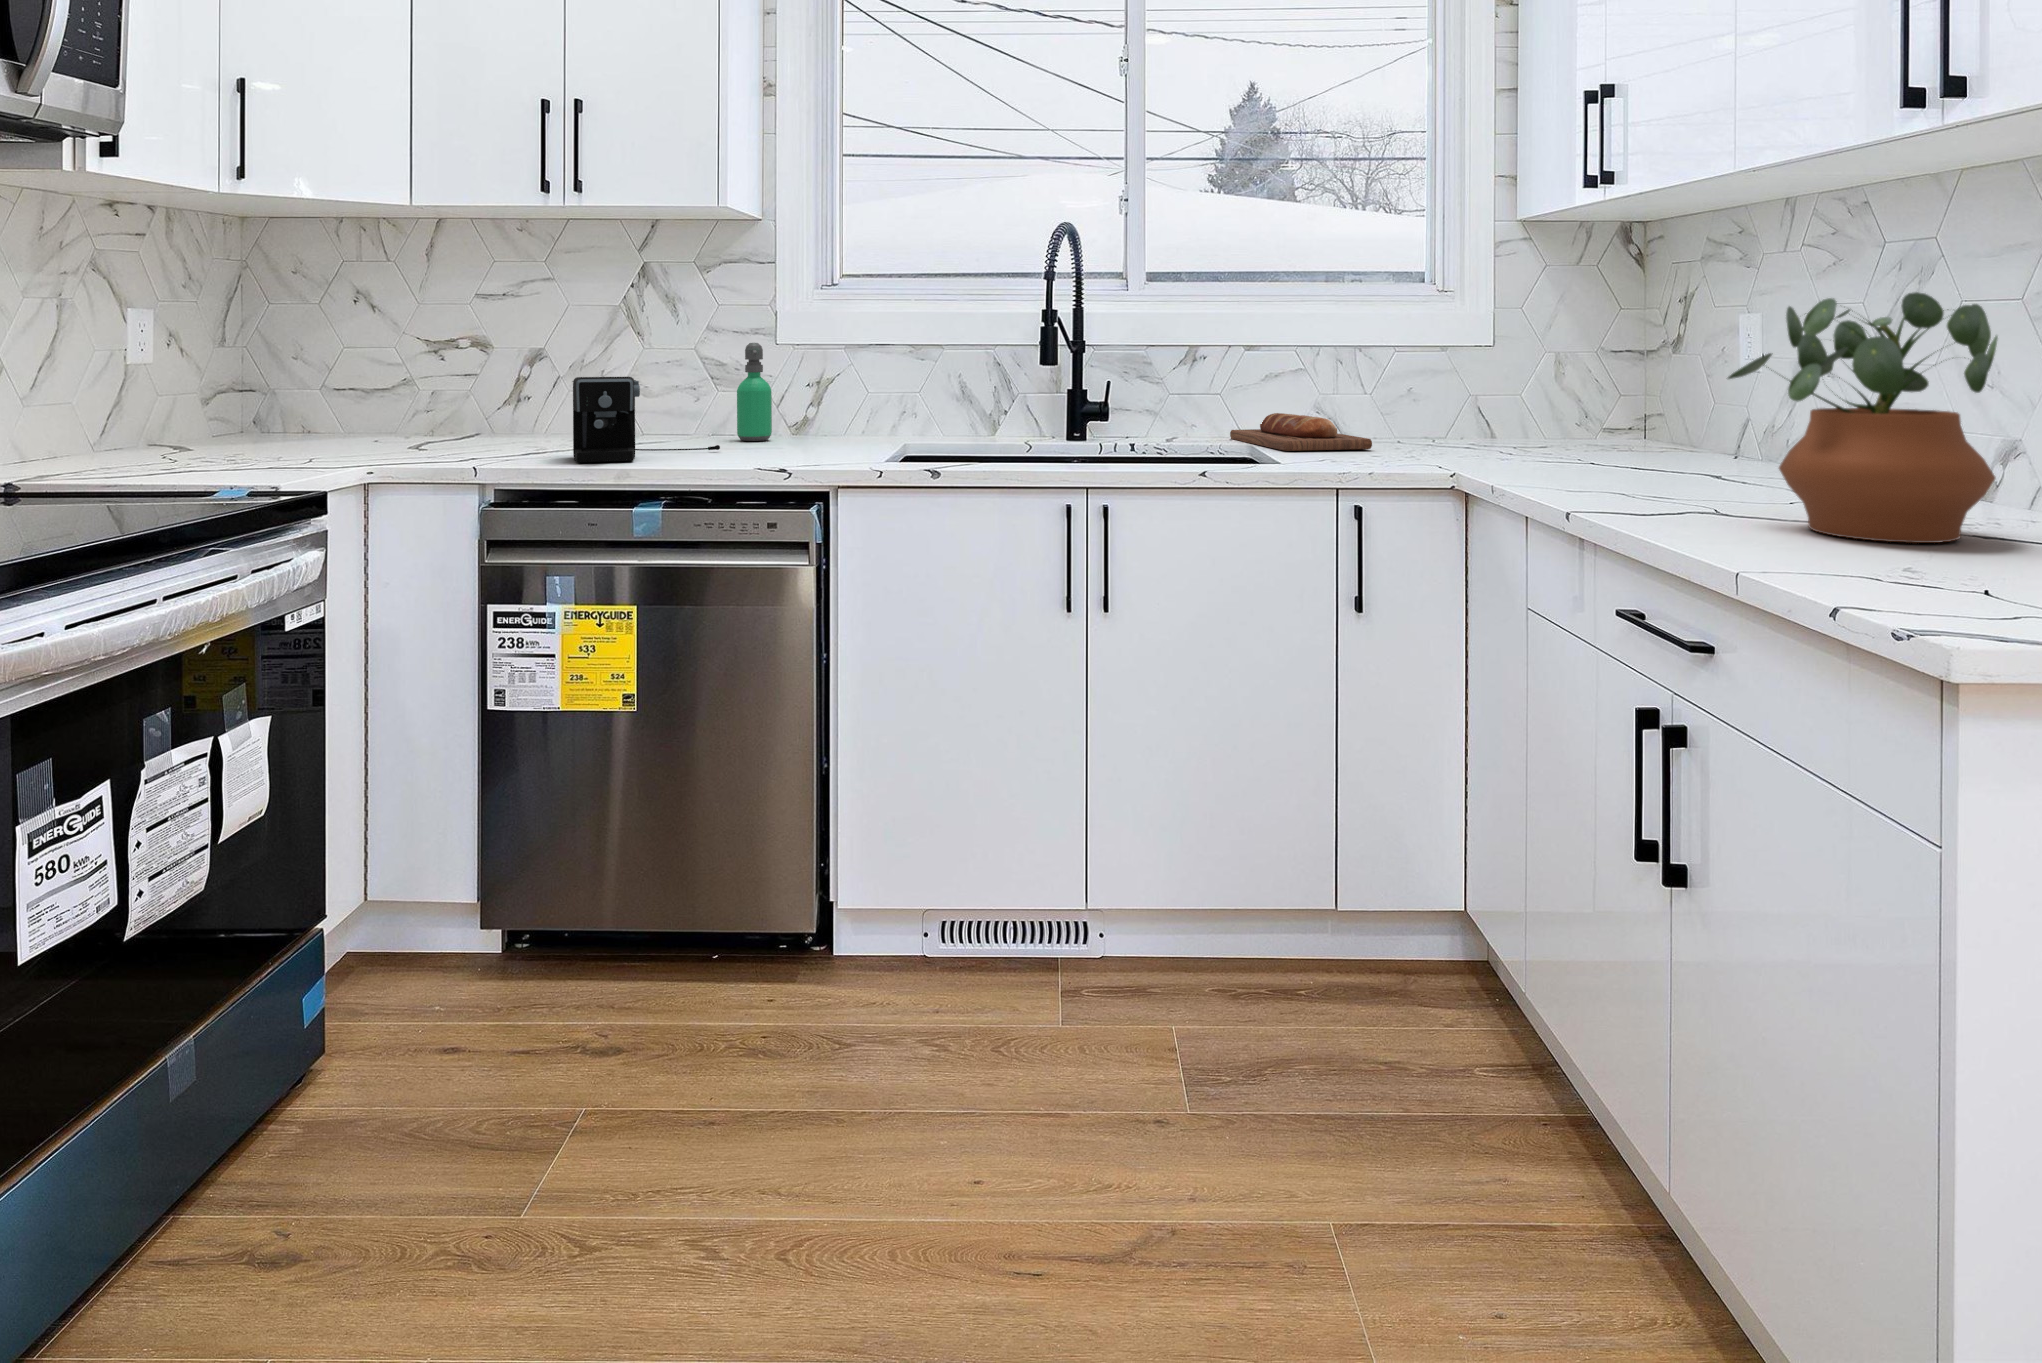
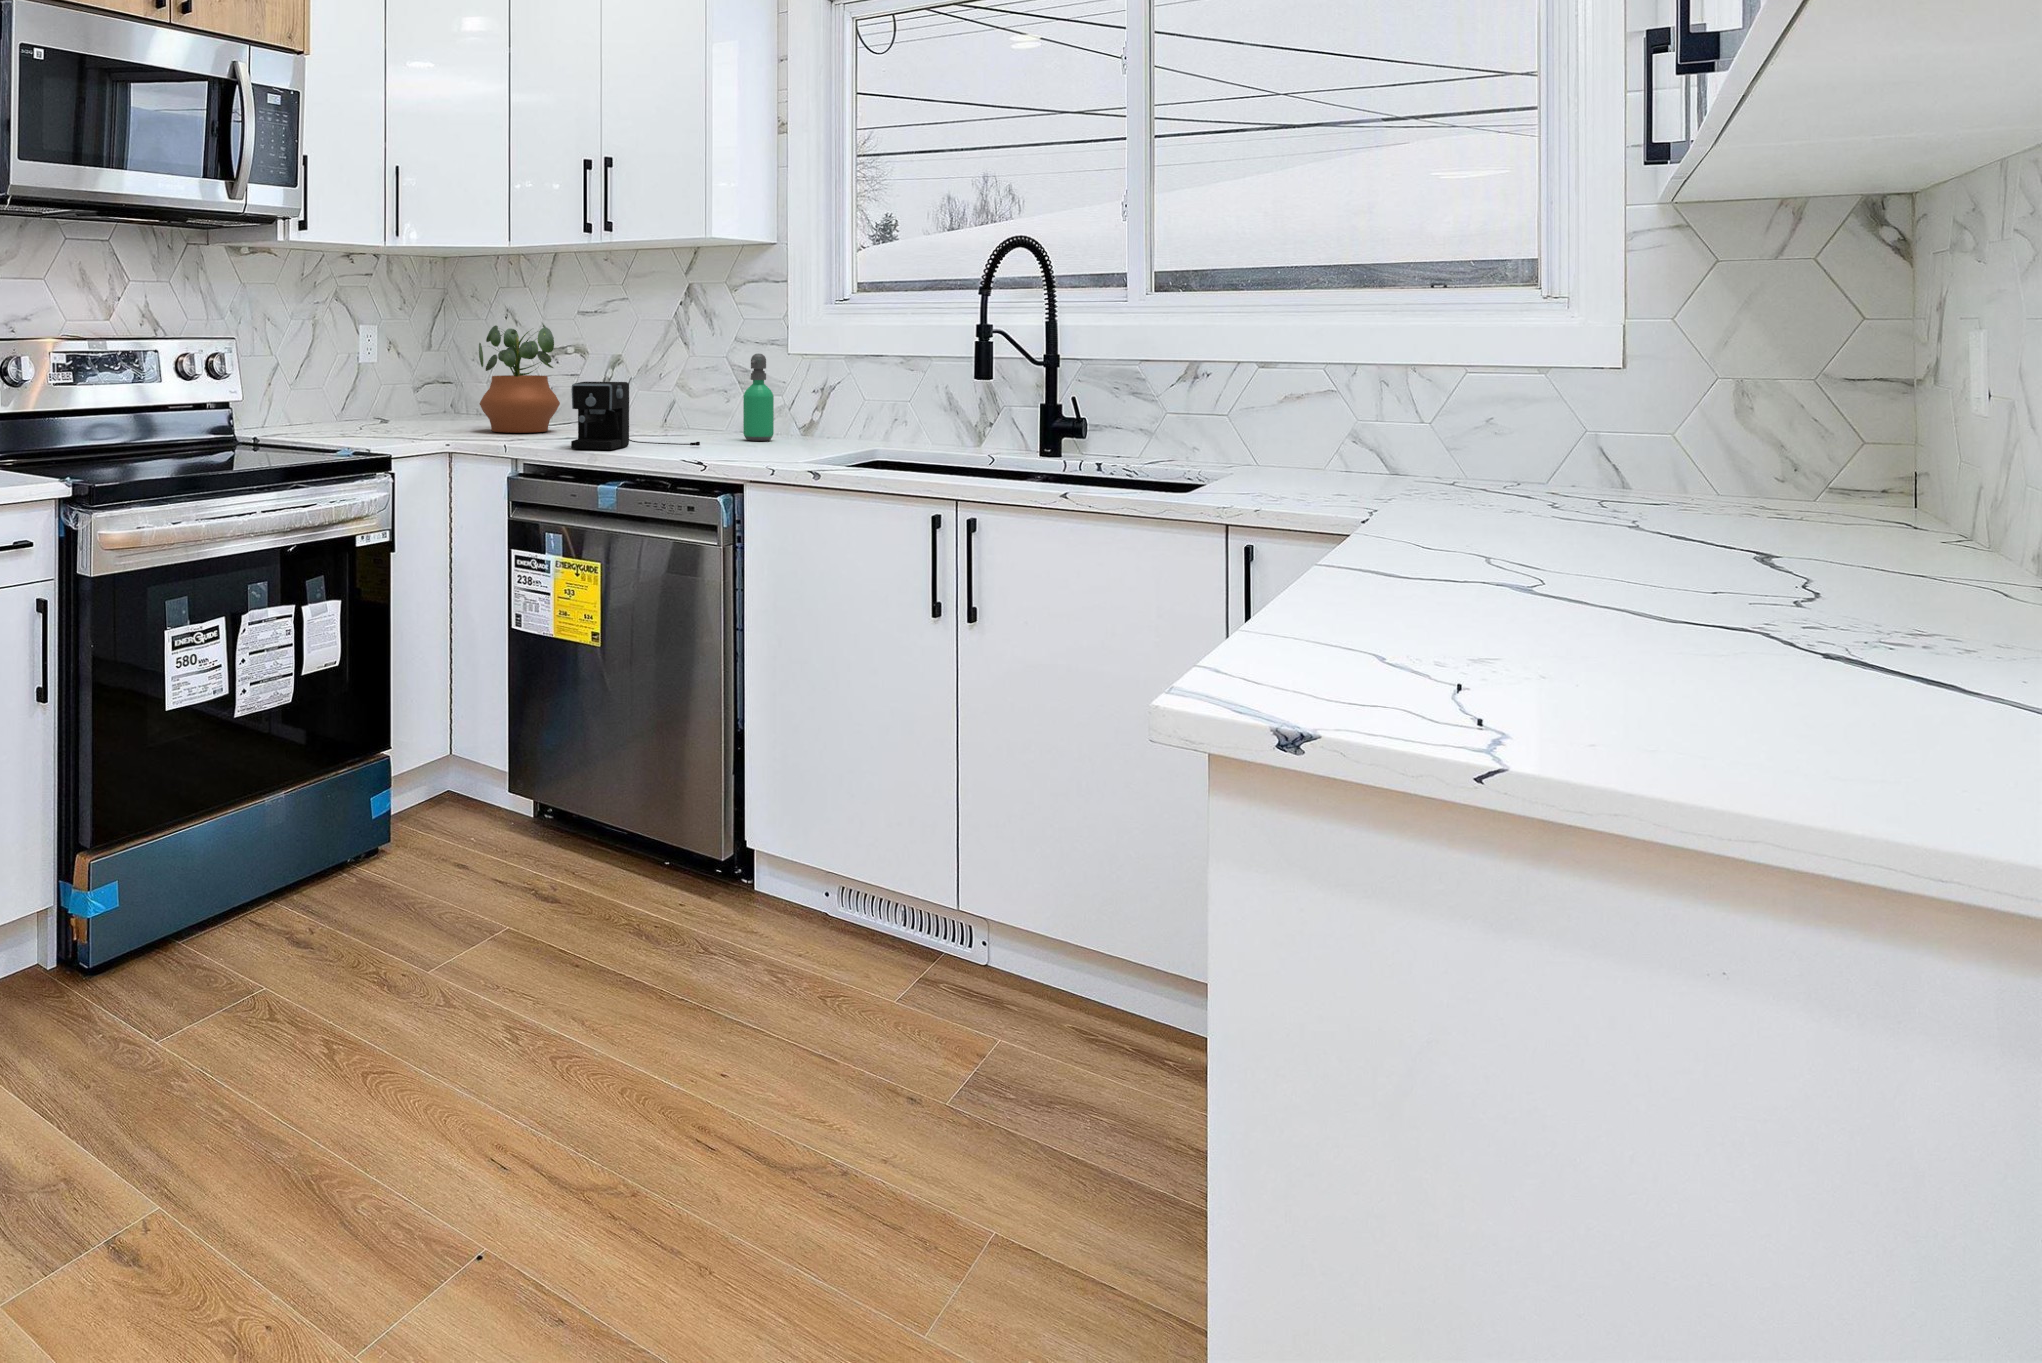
potted plant: present [1728,292,1998,543] -> present [479,323,560,433]
bread loaf: present [1230,413,1372,451] -> none [1249,439,1376,485]

